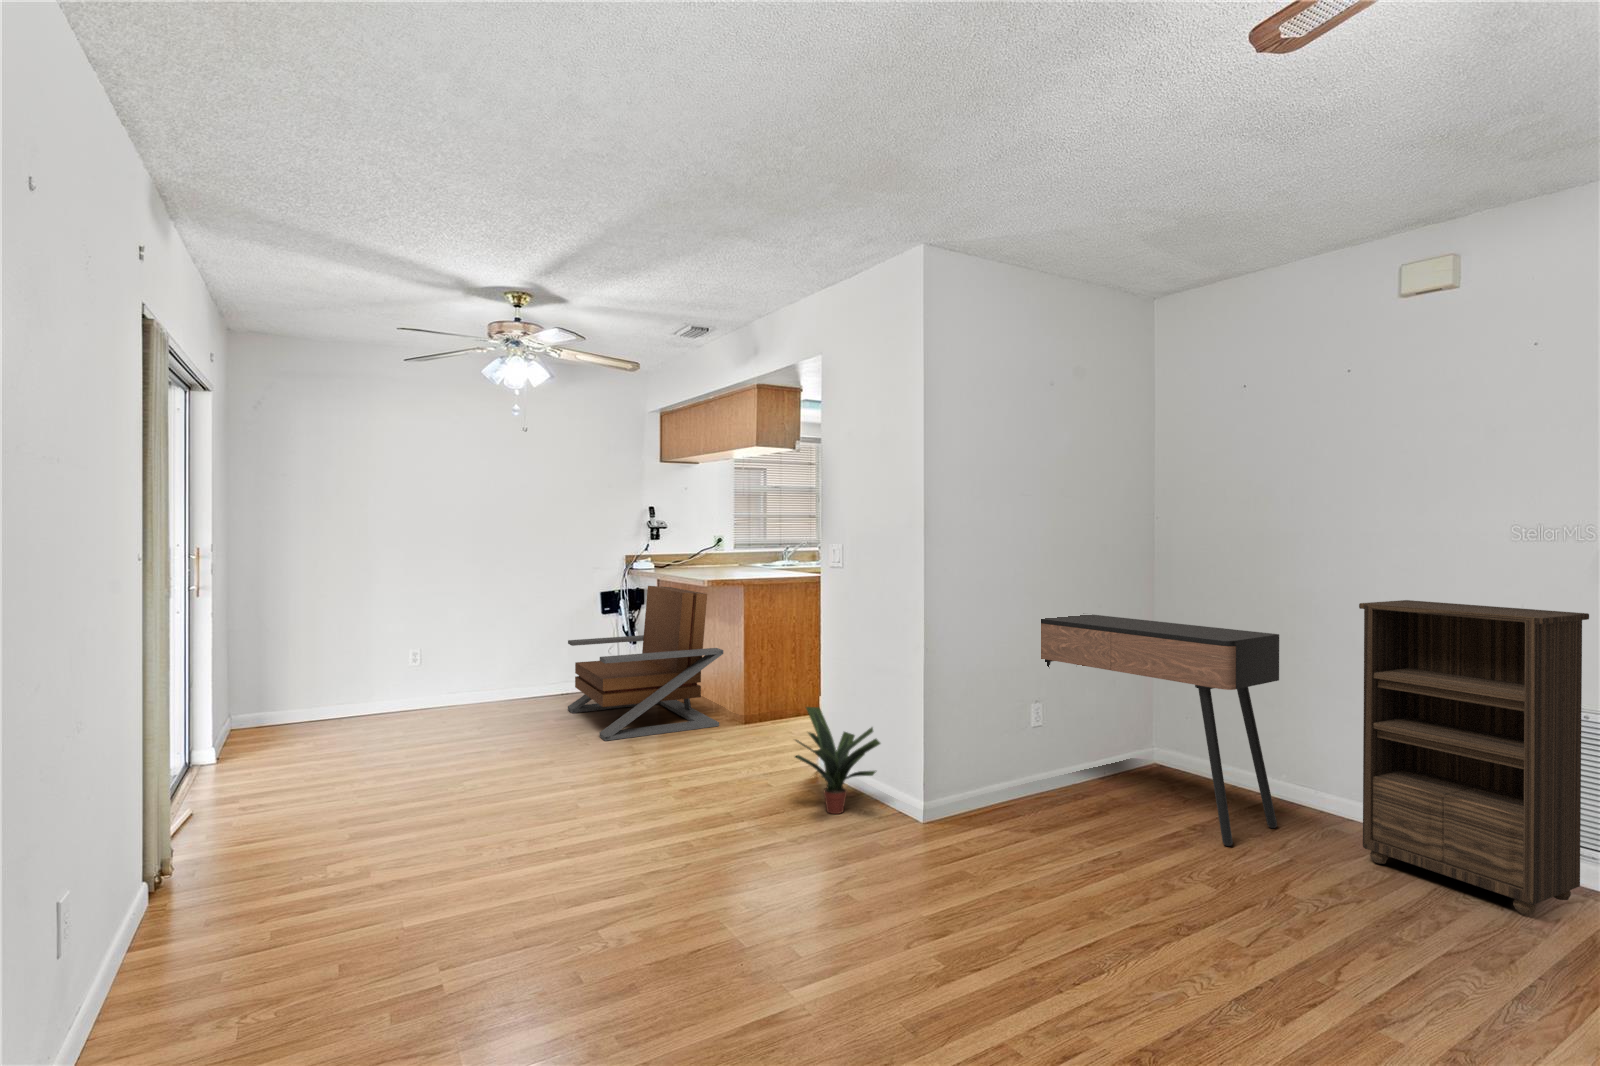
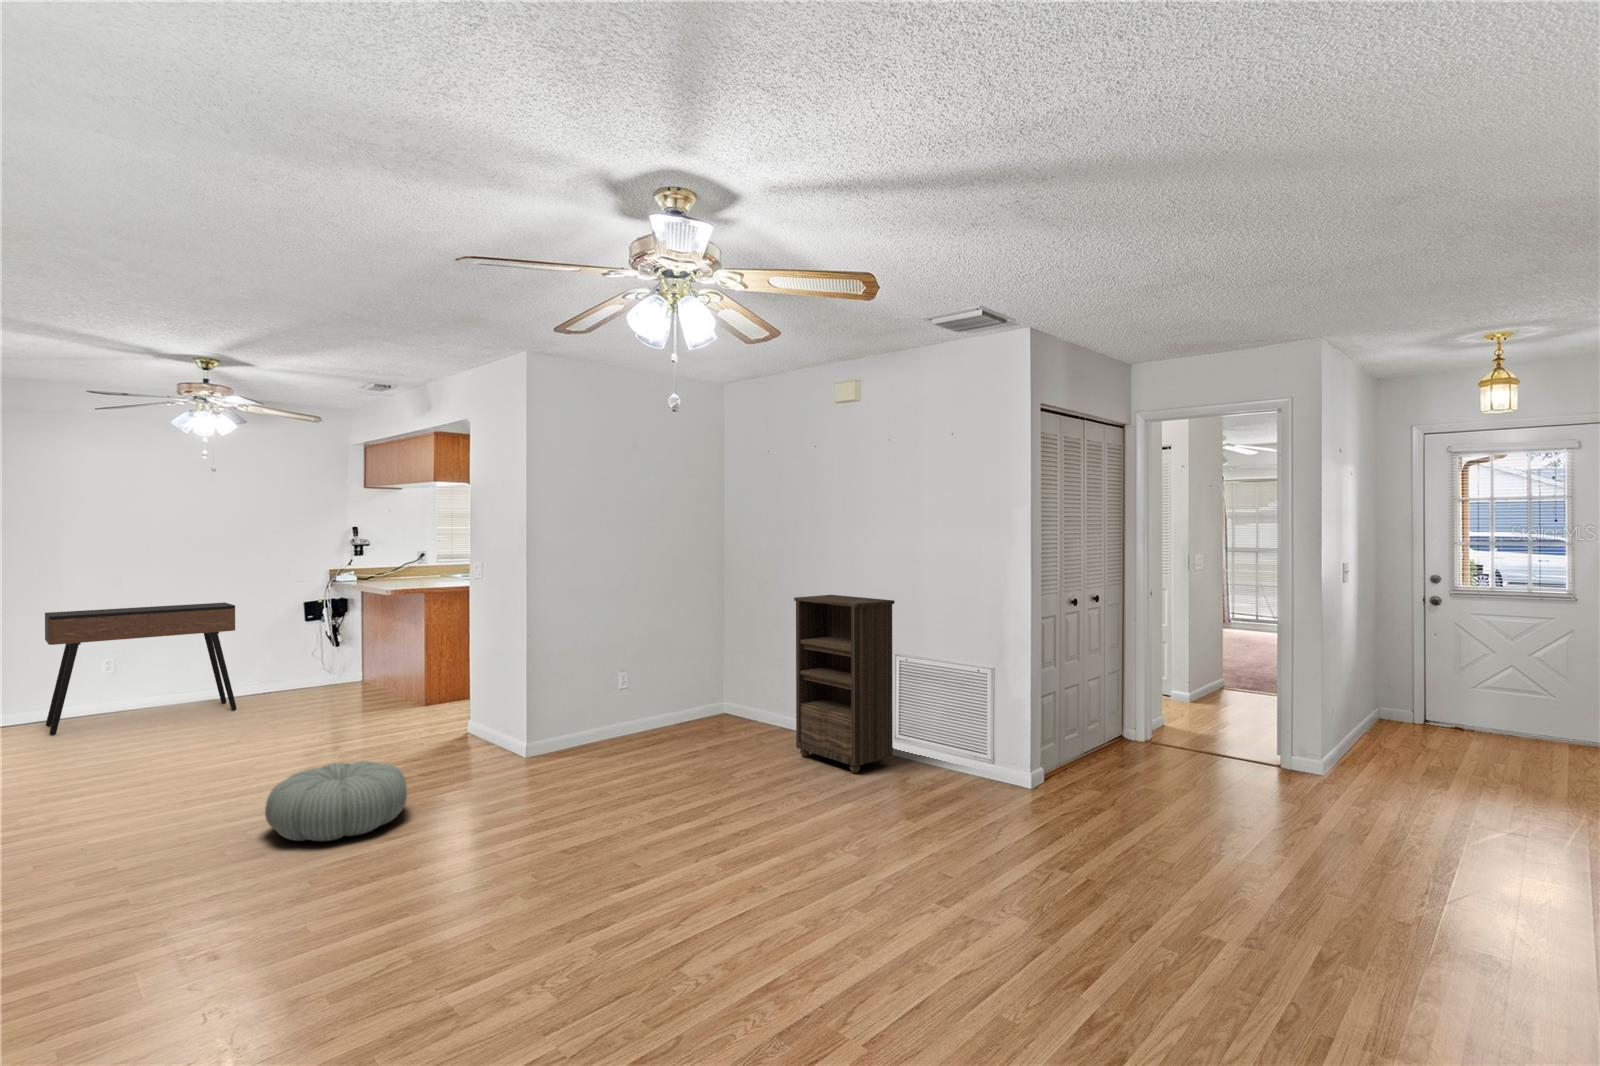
lounge chair: present [568,586,723,741] -> none [266,596,406,725]
console table: present [1041,614,1279,846] -> present [45,603,237,735]
potted plant: present [795,707,880,814] -> none [433,683,502,758]
pouf: none [621,831,813,972] -> present [265,761,407,841]

